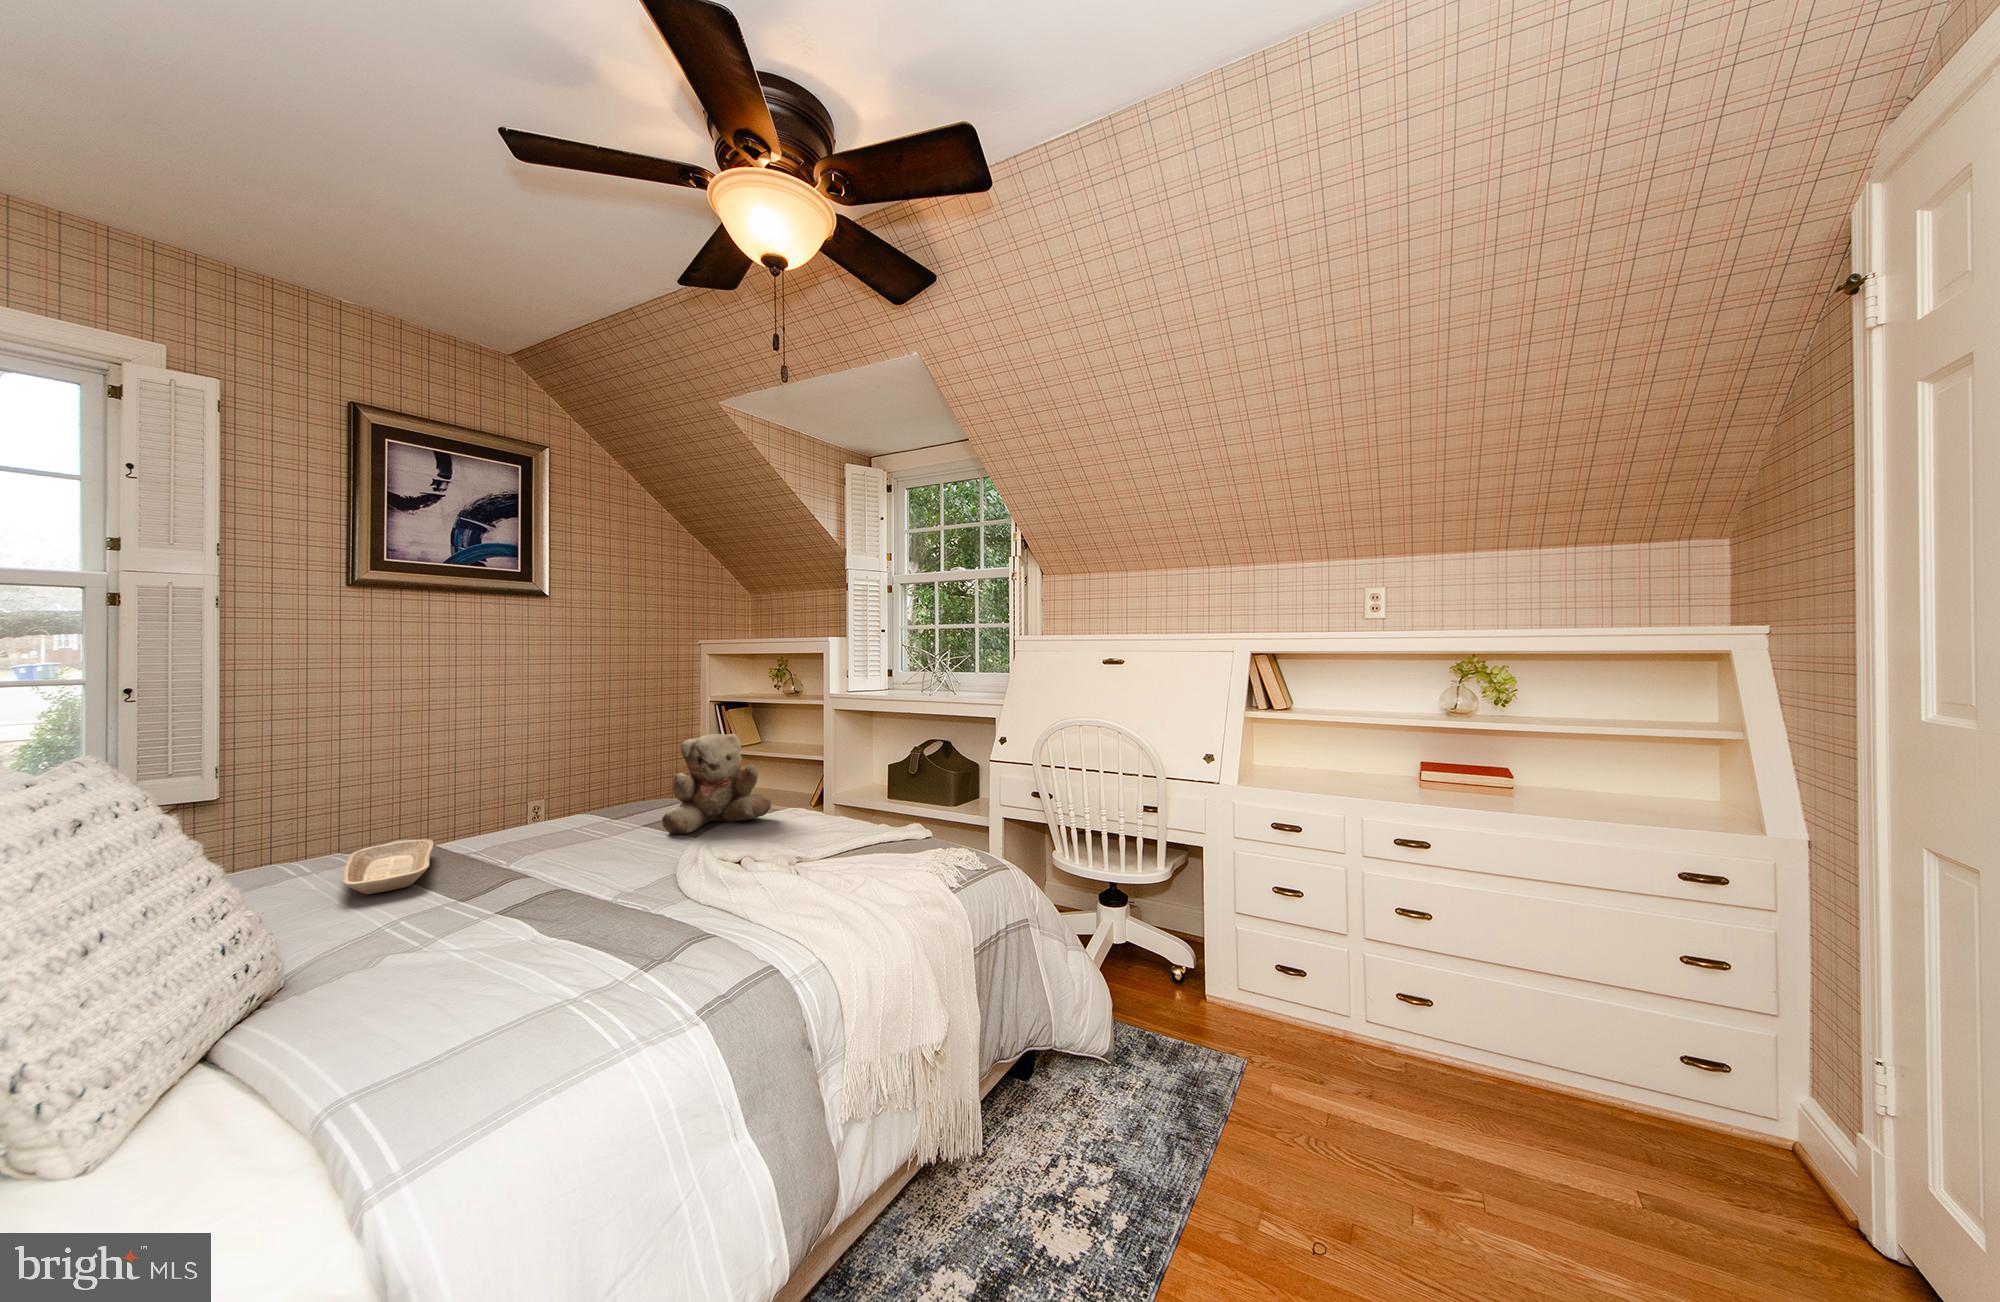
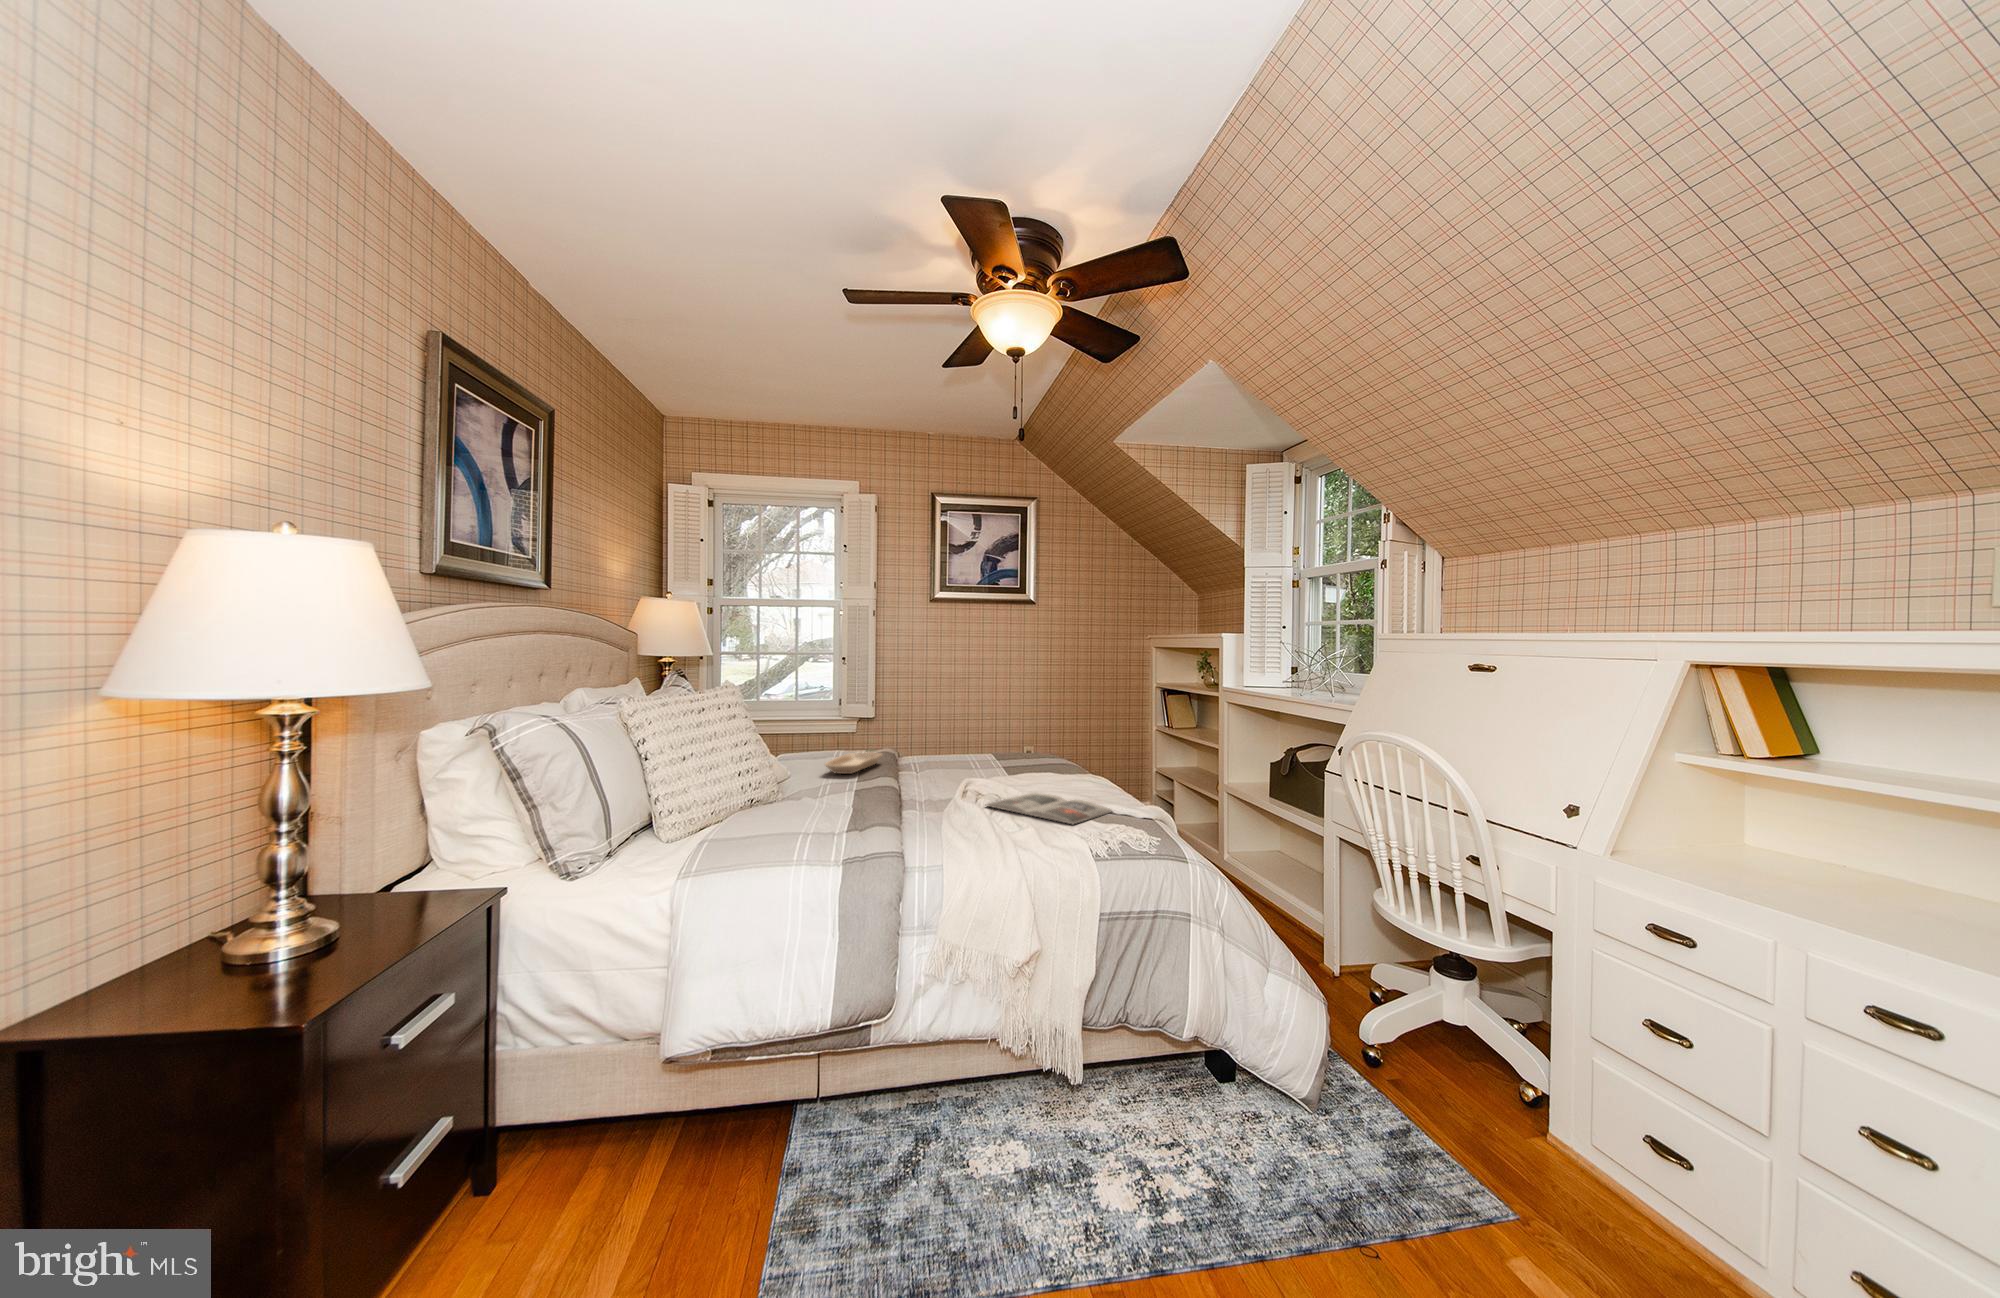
teddy bear: present [662,734,771,834] -> none [990,709,1066,779]
magazine: none [743,835,892,874] -> present [985,793,1112,825]

